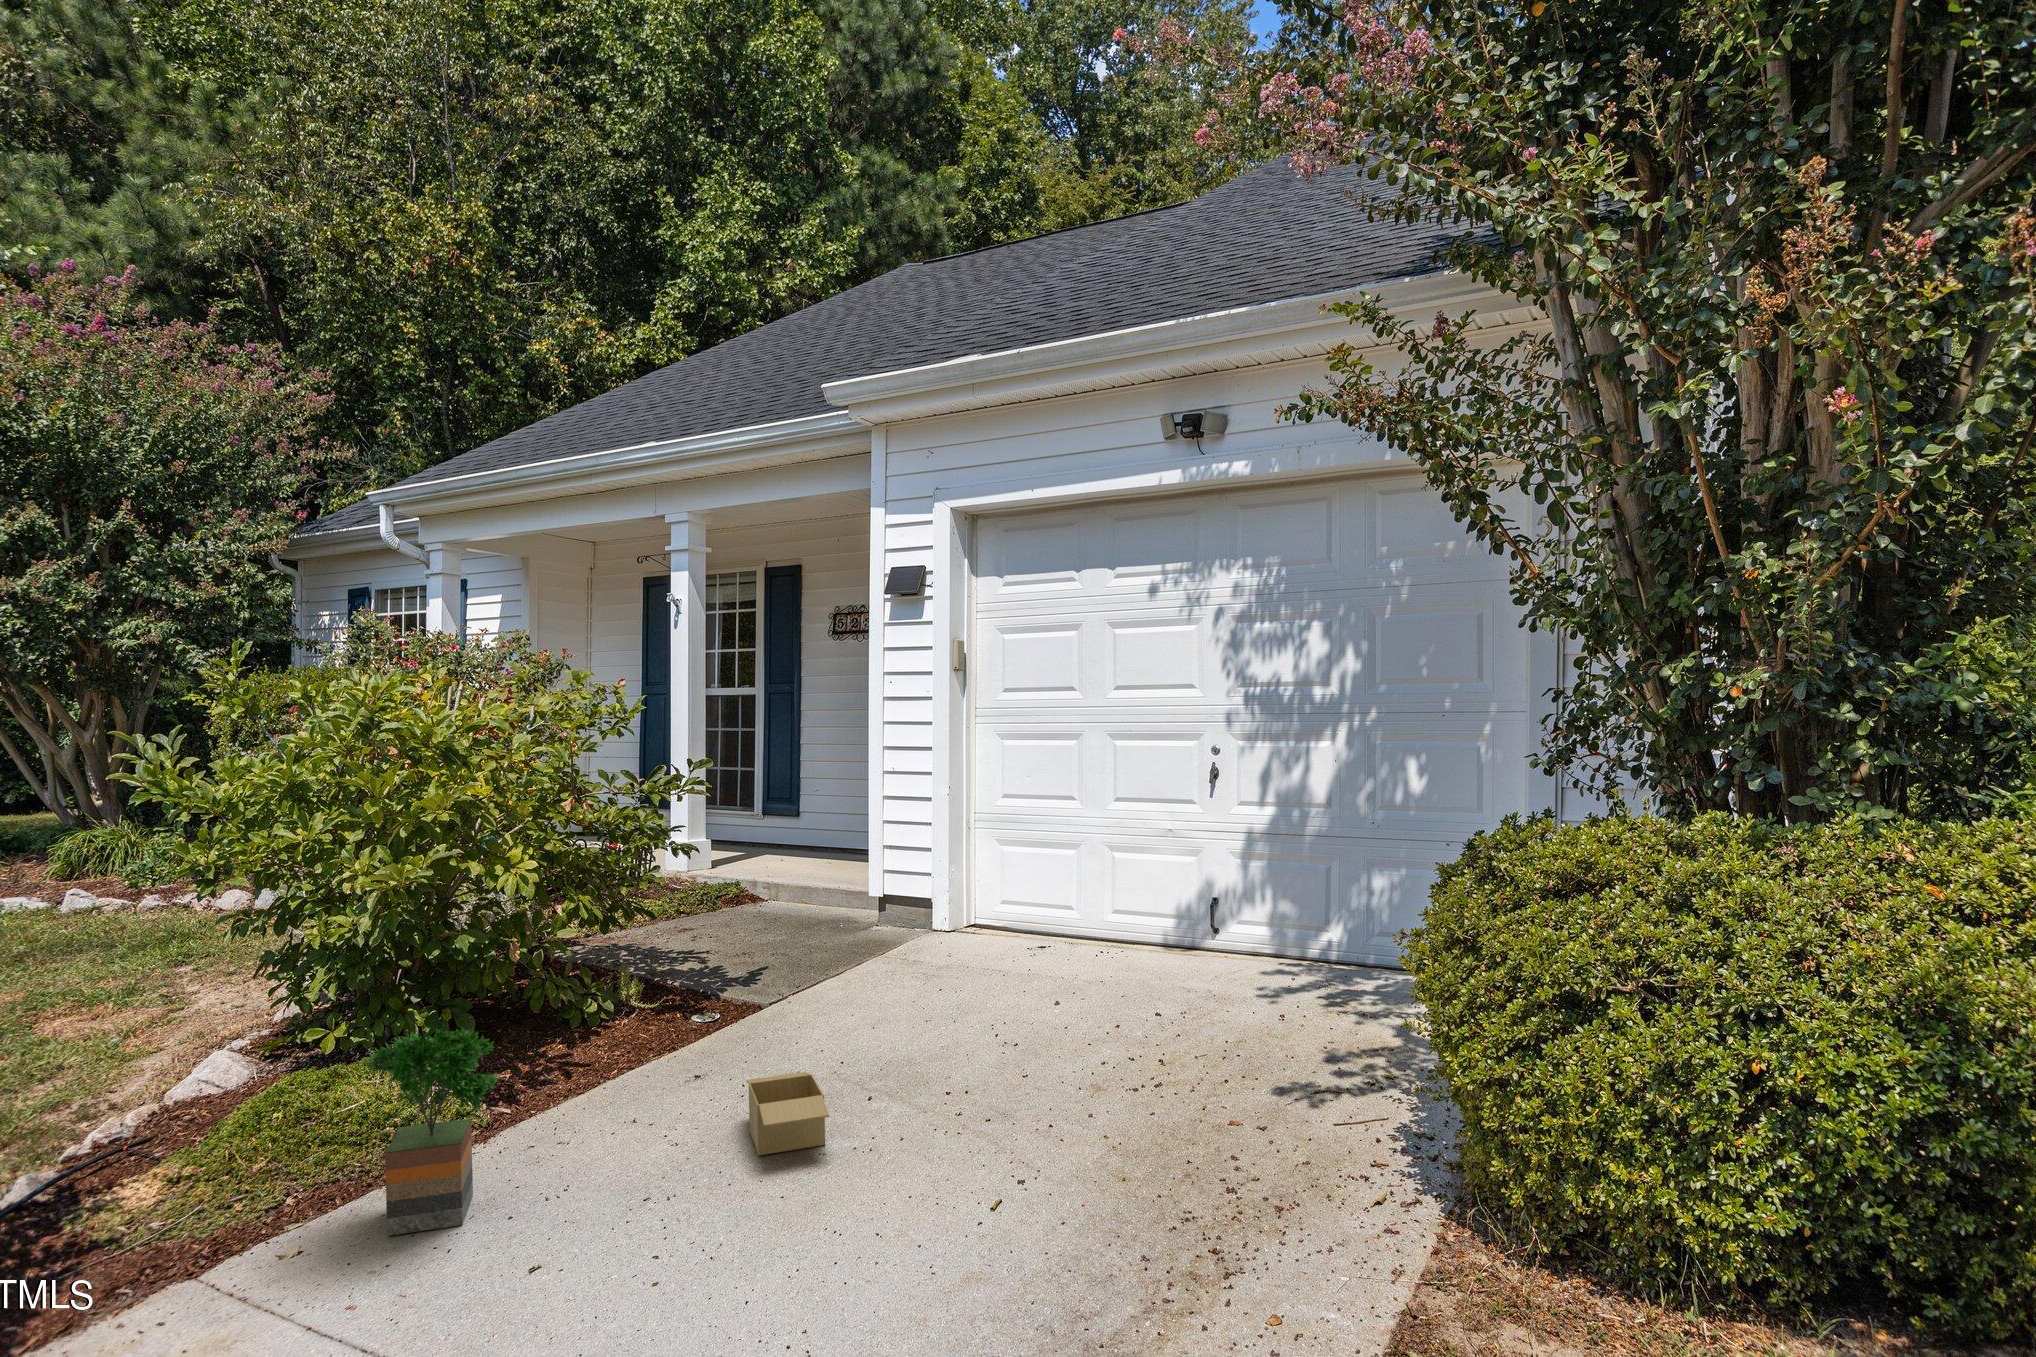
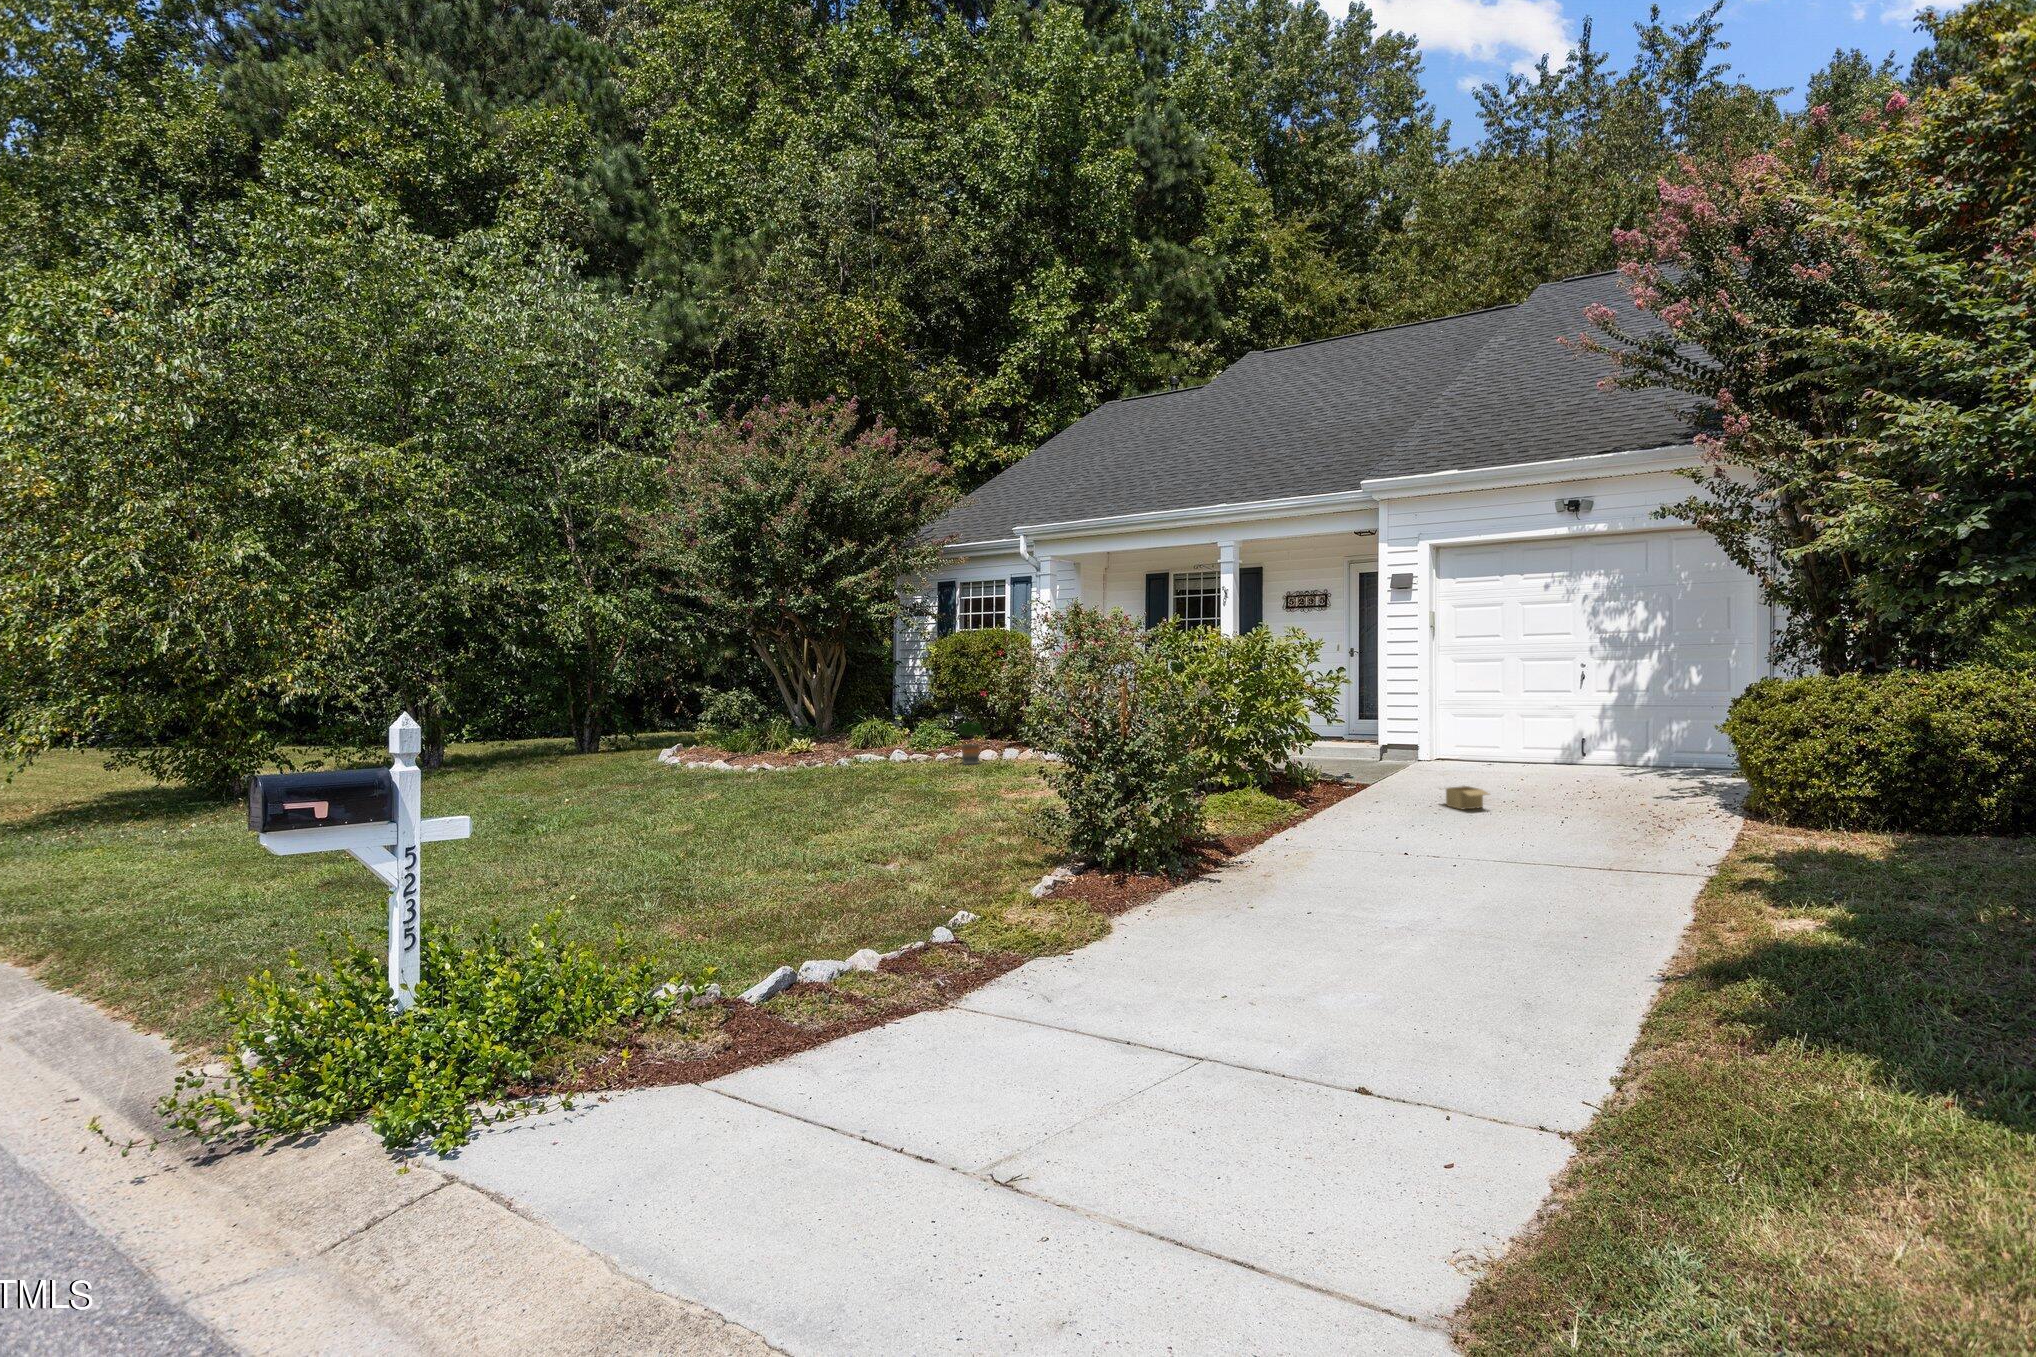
potted tree: present [365,1027,499,1236] -> present [958,722,984,765]

